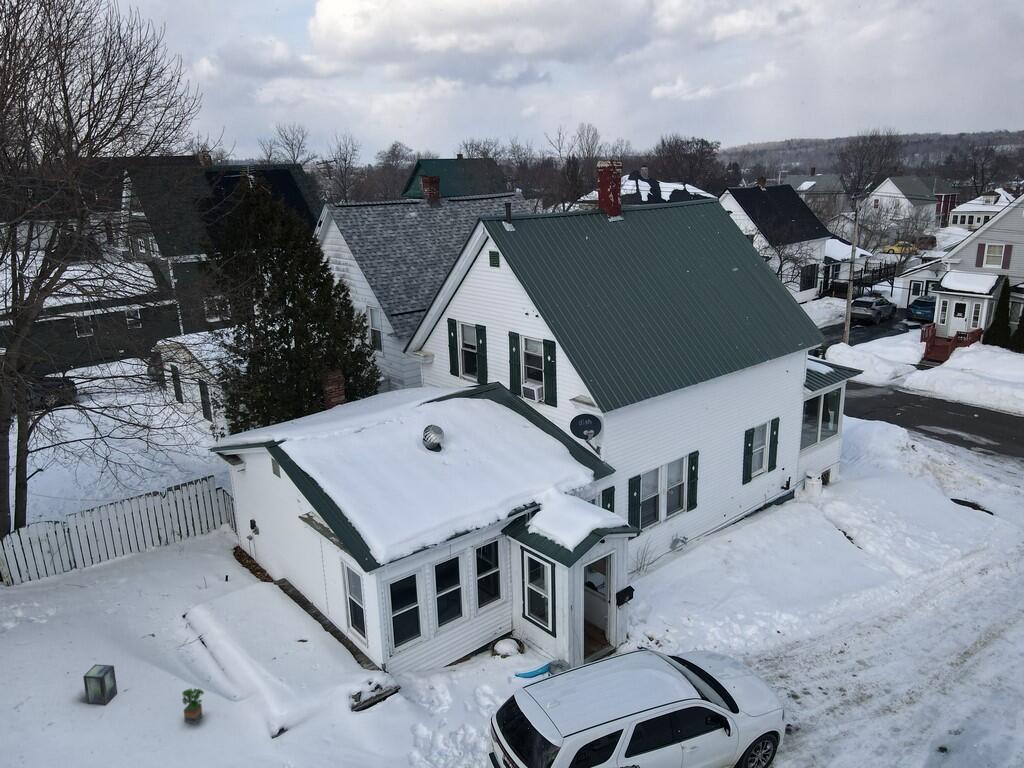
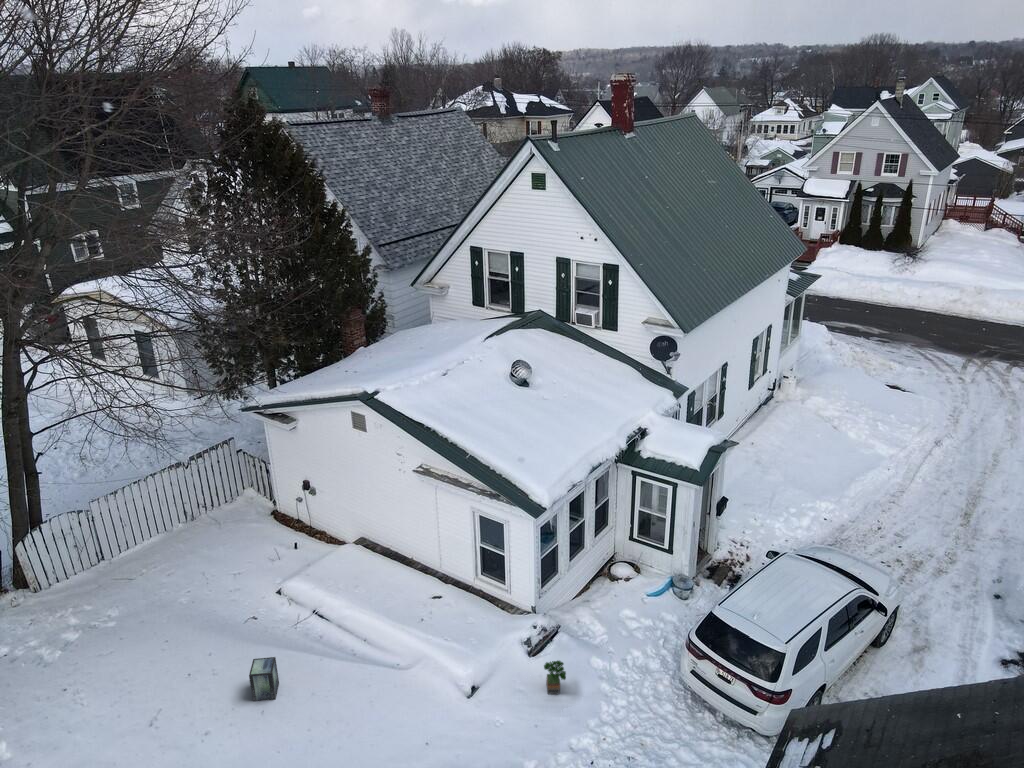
potted tree: present [182,689,204,724] -> present [544,661,566,694]

